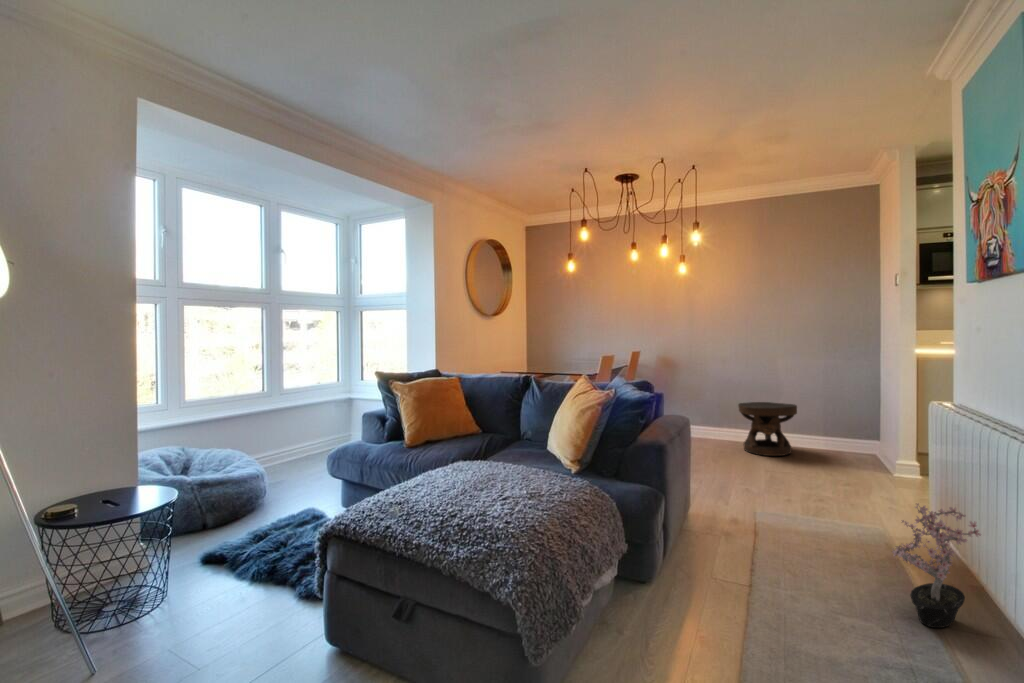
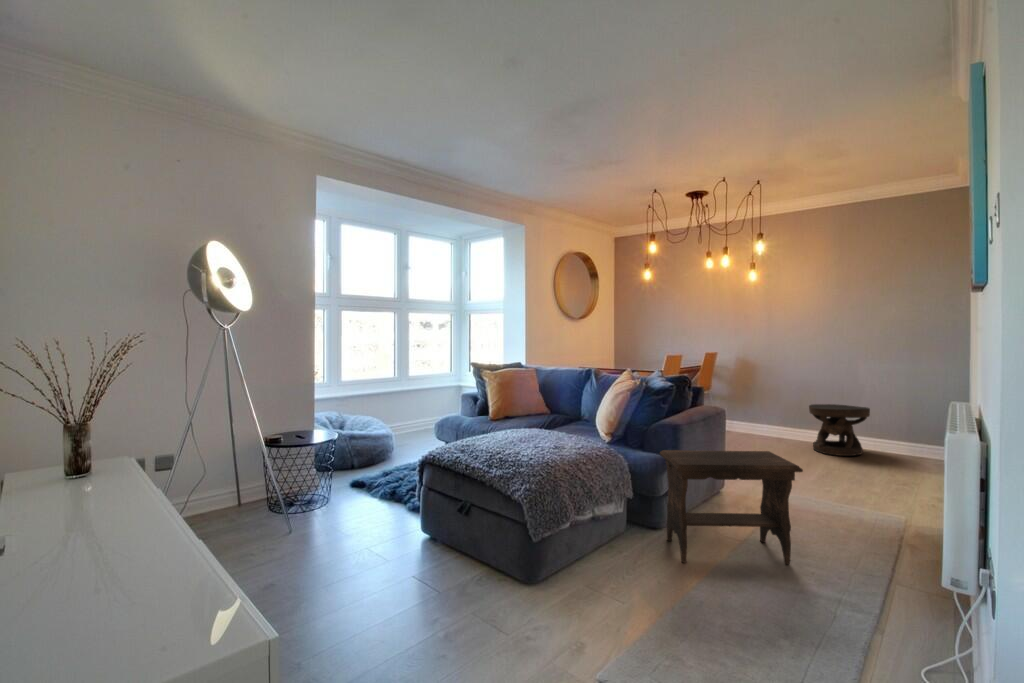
footstool: none [659,474,846,641] -> present [660,450,803,564]
potted plant: present [892,504,981,628] -> none [856,476,930,579]

